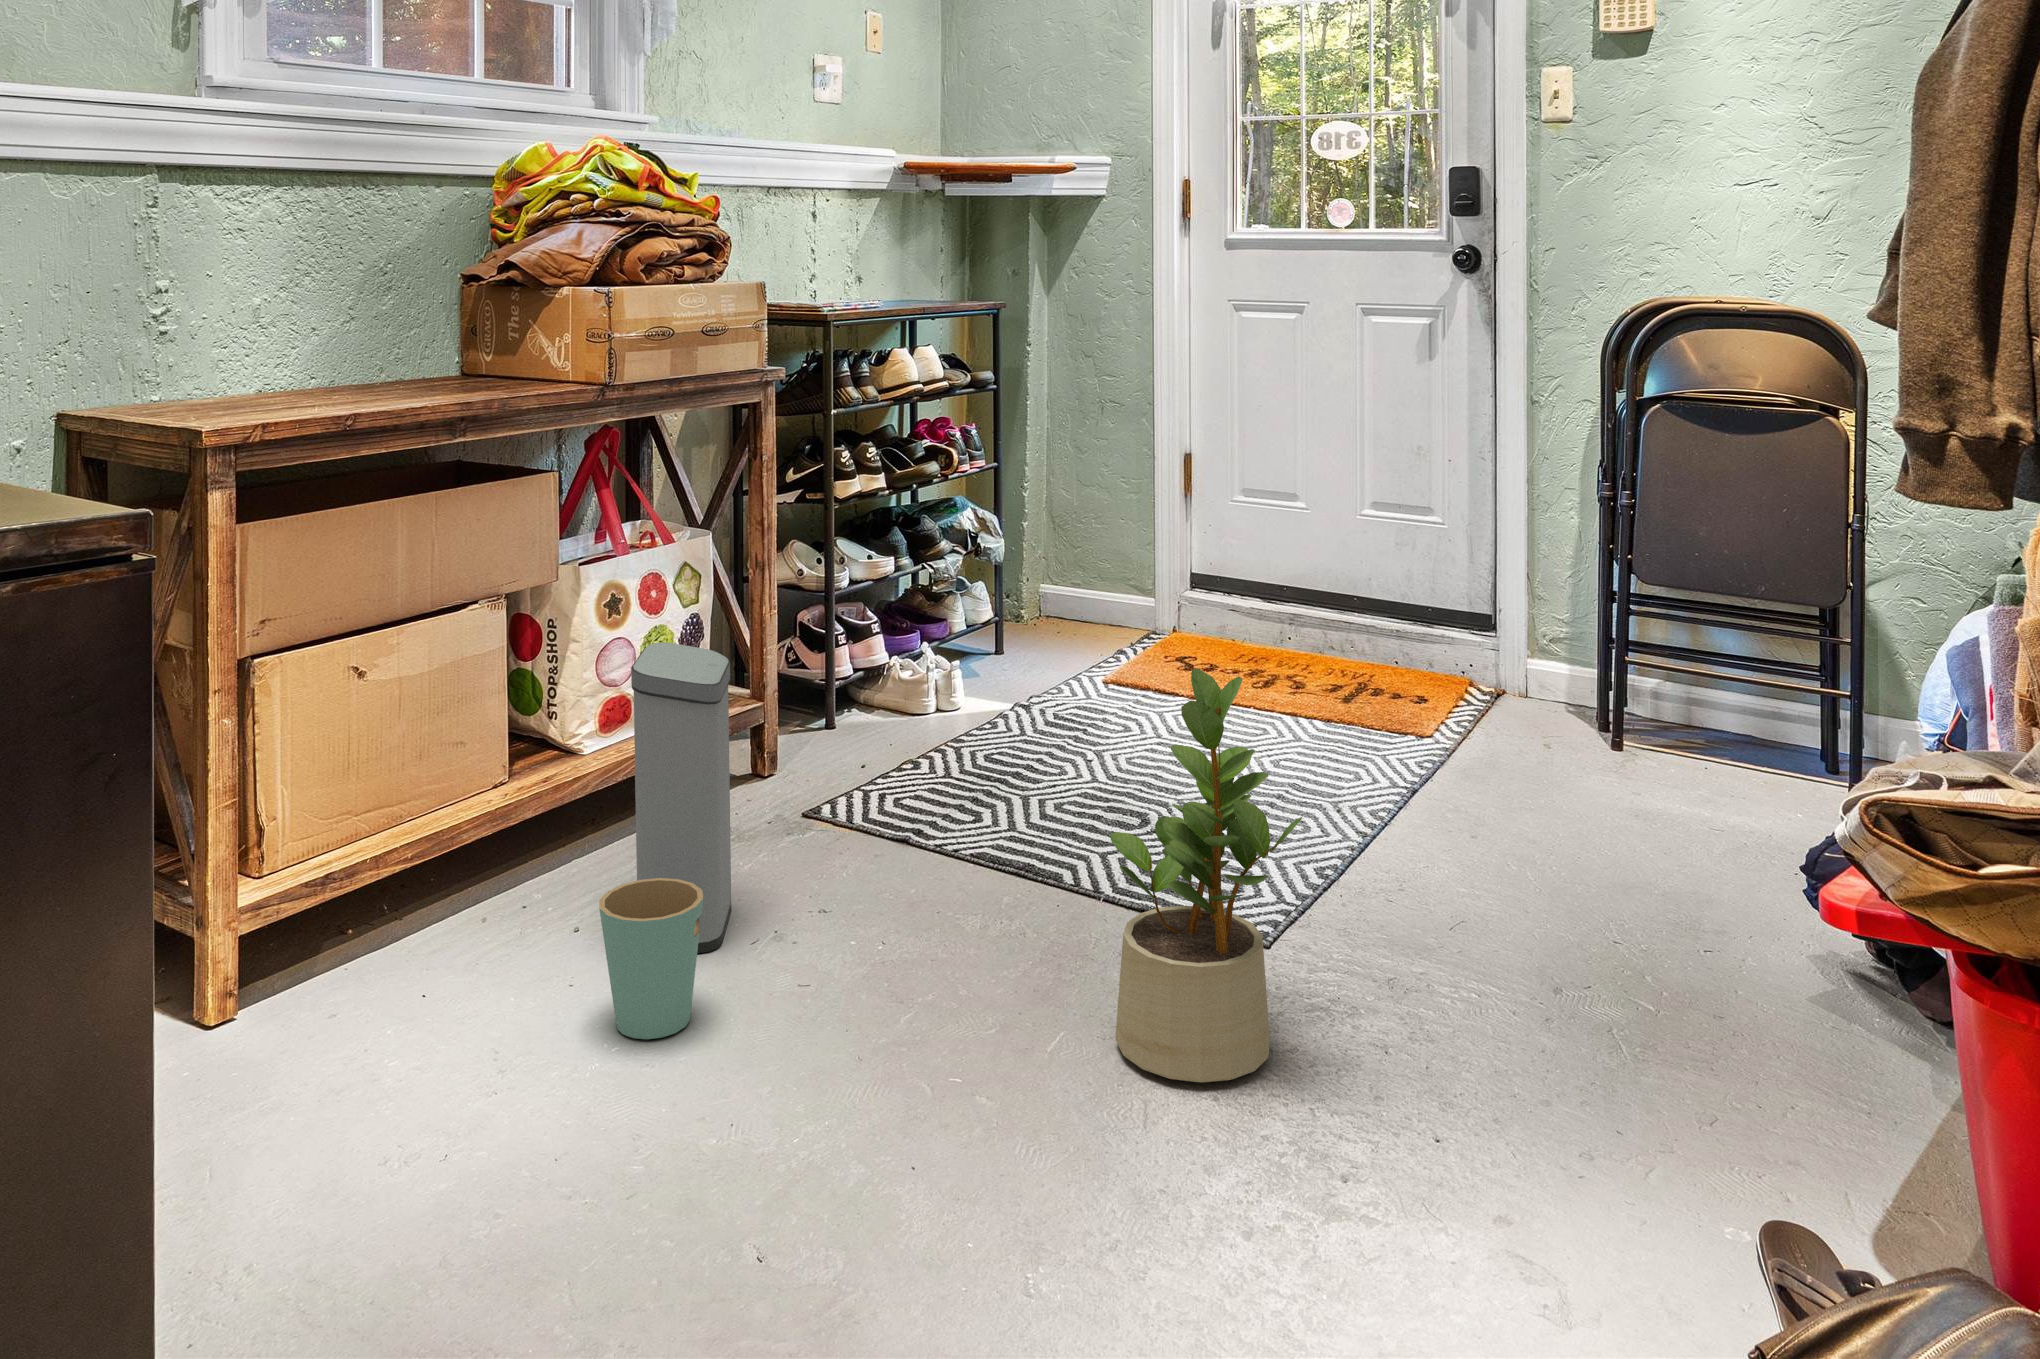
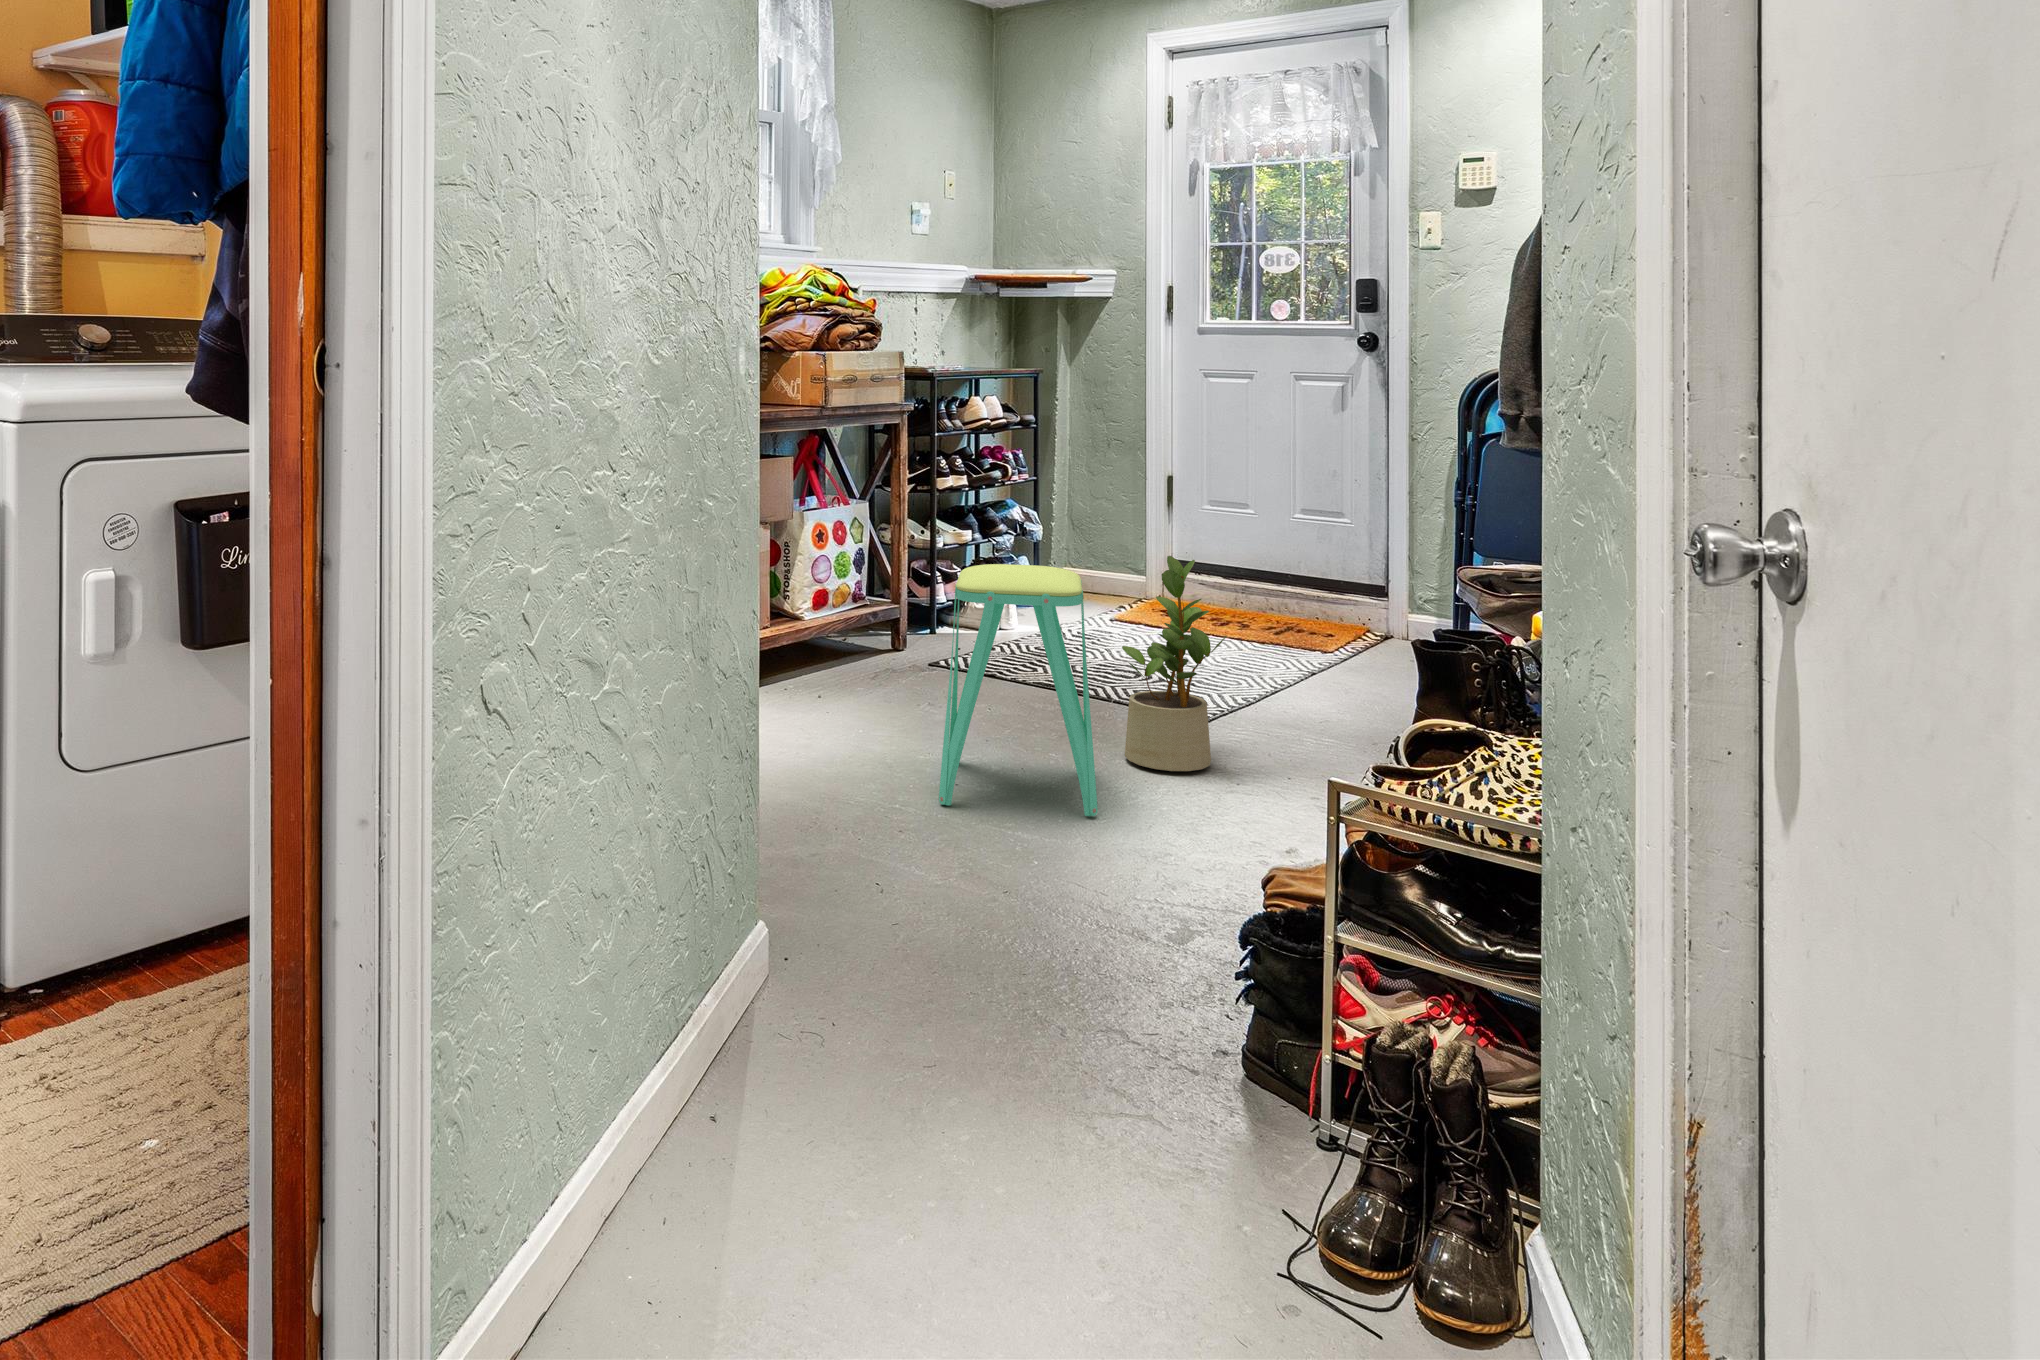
trash can: present [599,642,731,1039] -> none [846,549,901,742]
stool: none [729,715,1056,1270] -> present [939,564,1098,816]

